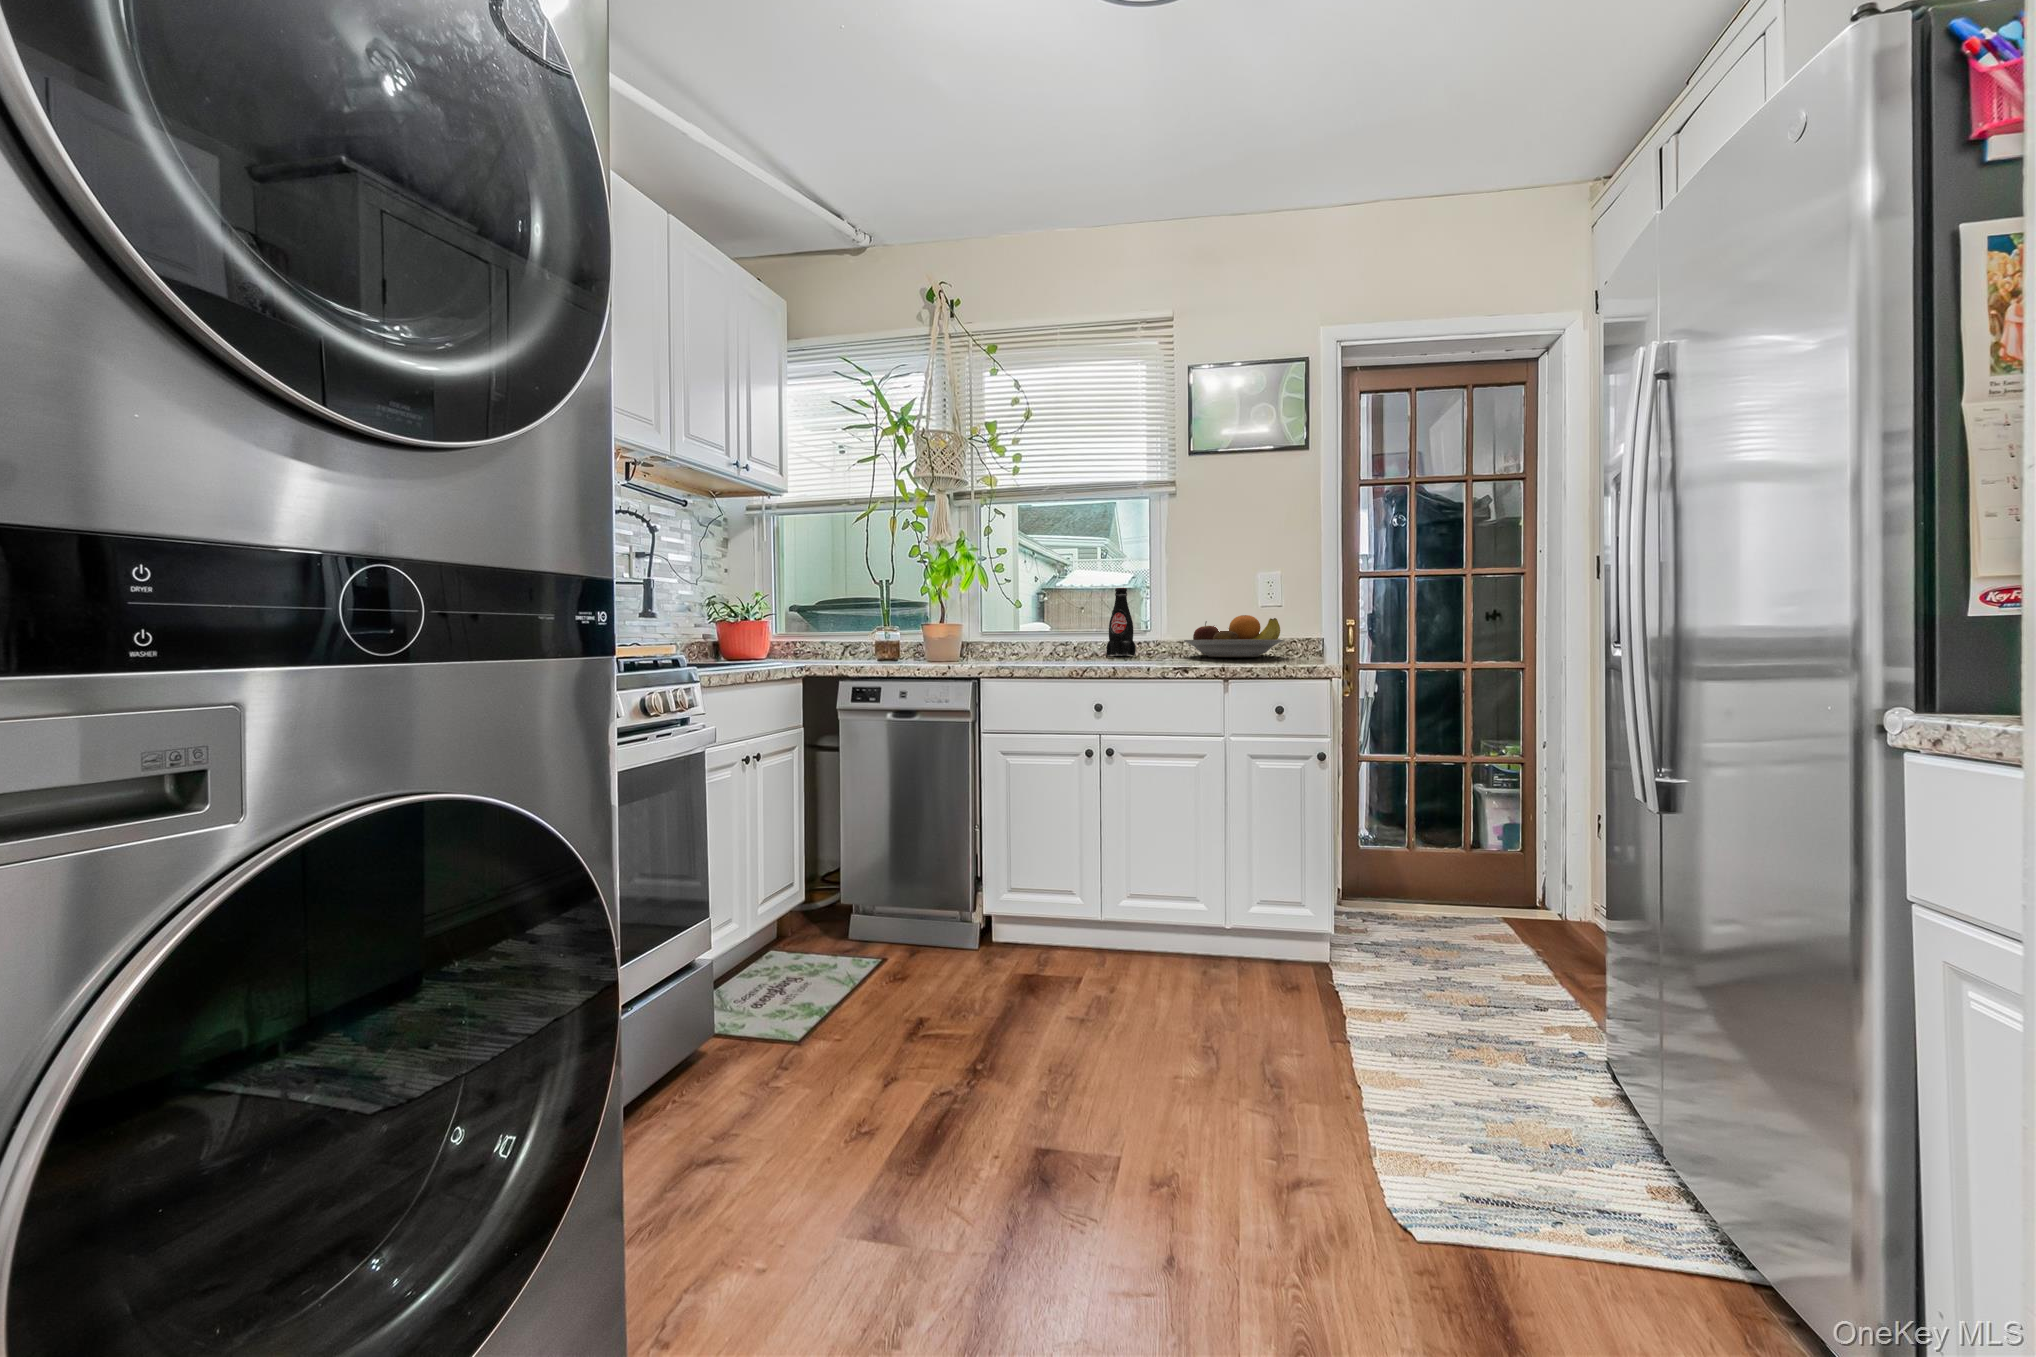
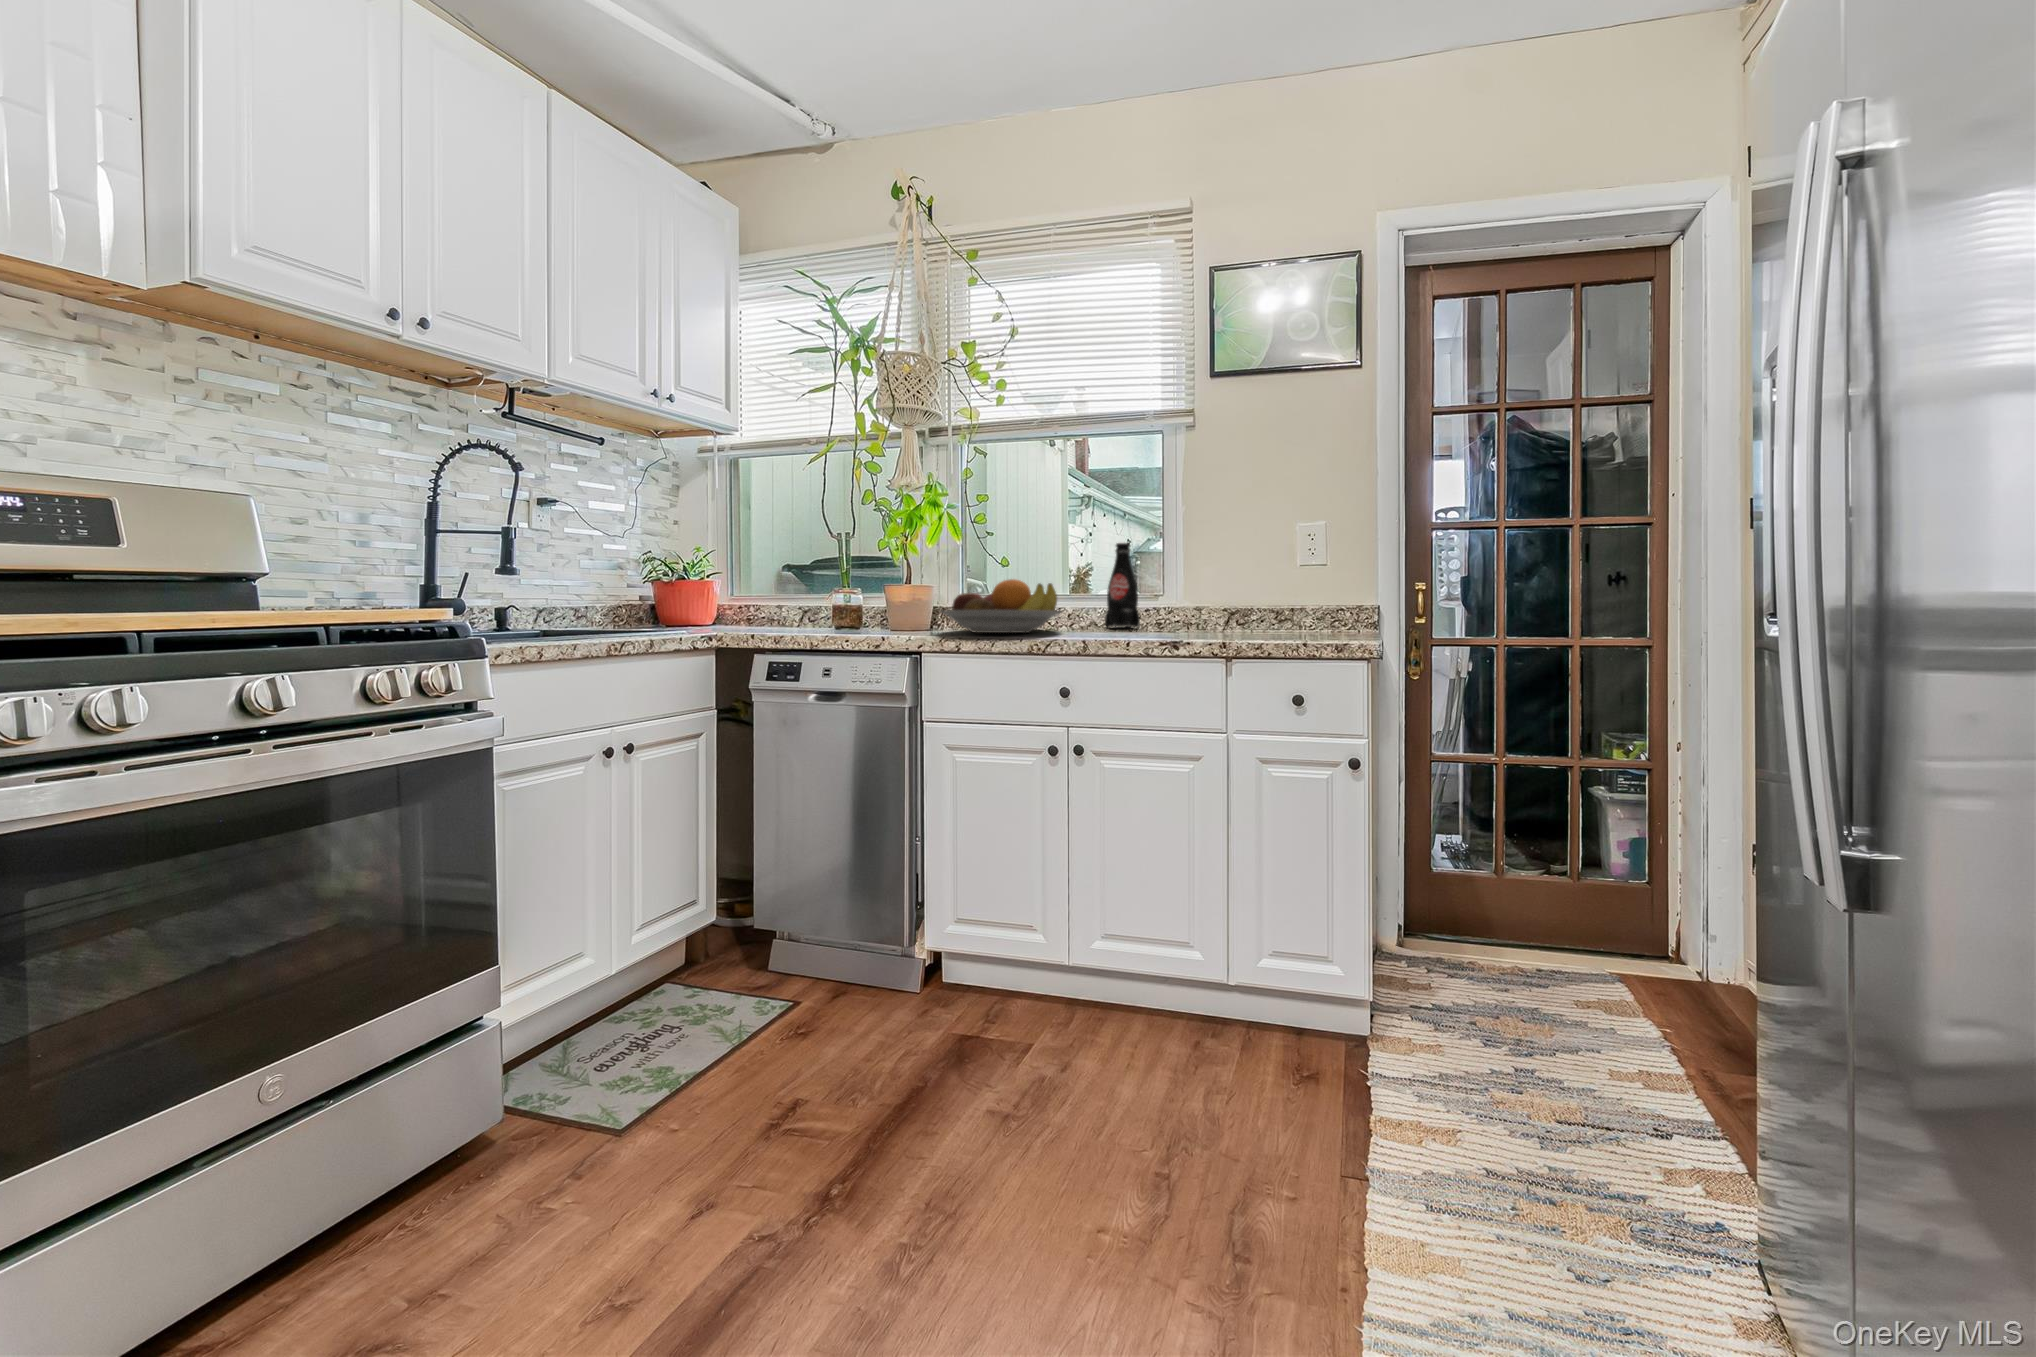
fruit bowl: present [1184,615,1284,657] -> present [941,579,1061,633]

